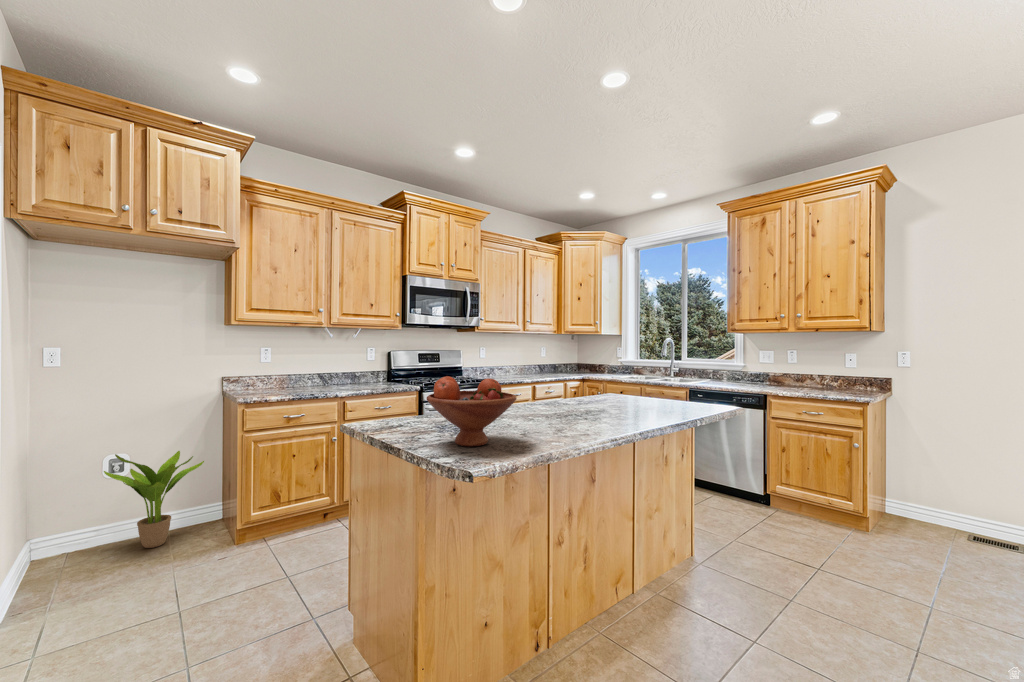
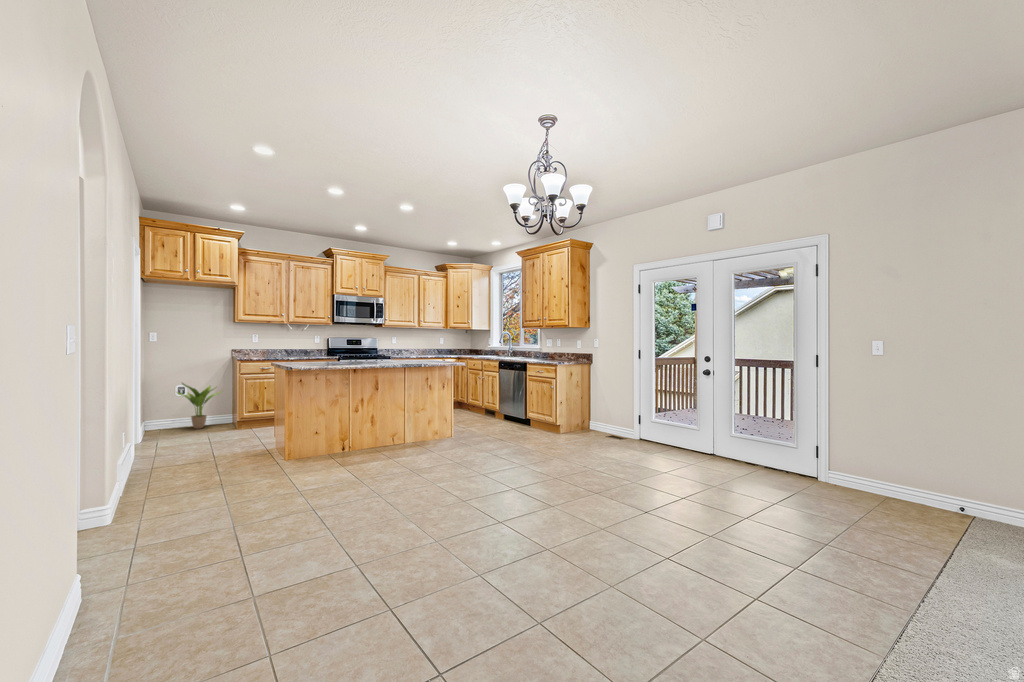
fruit bowl: present [427,376,517,446] -> none [291,343,325,366]

